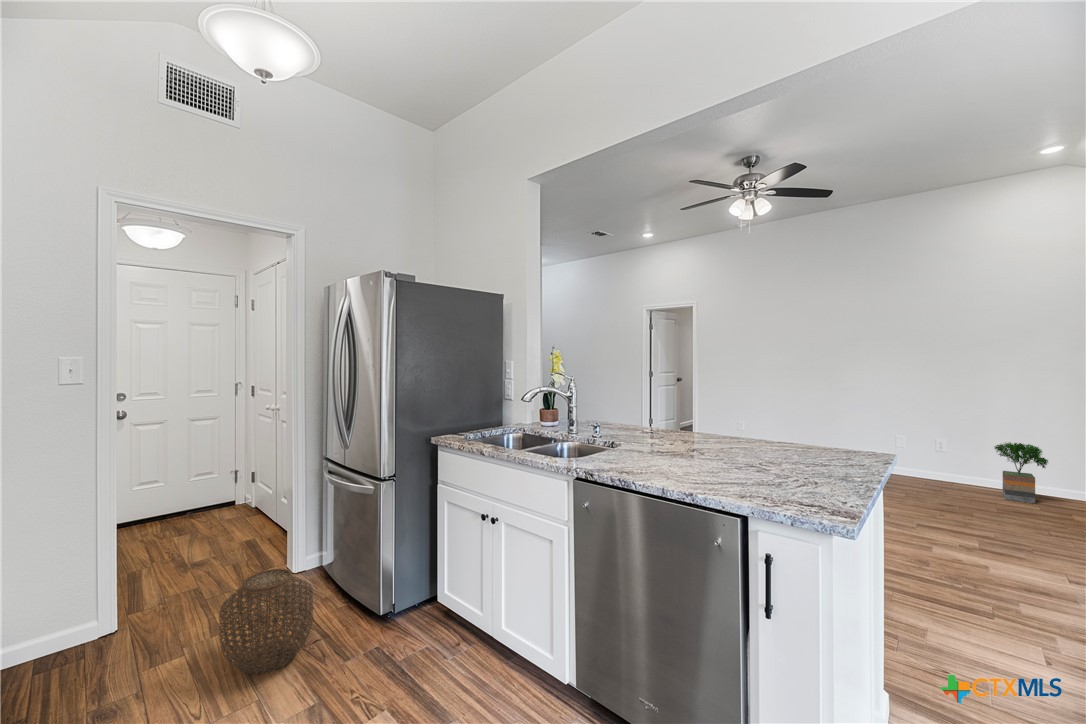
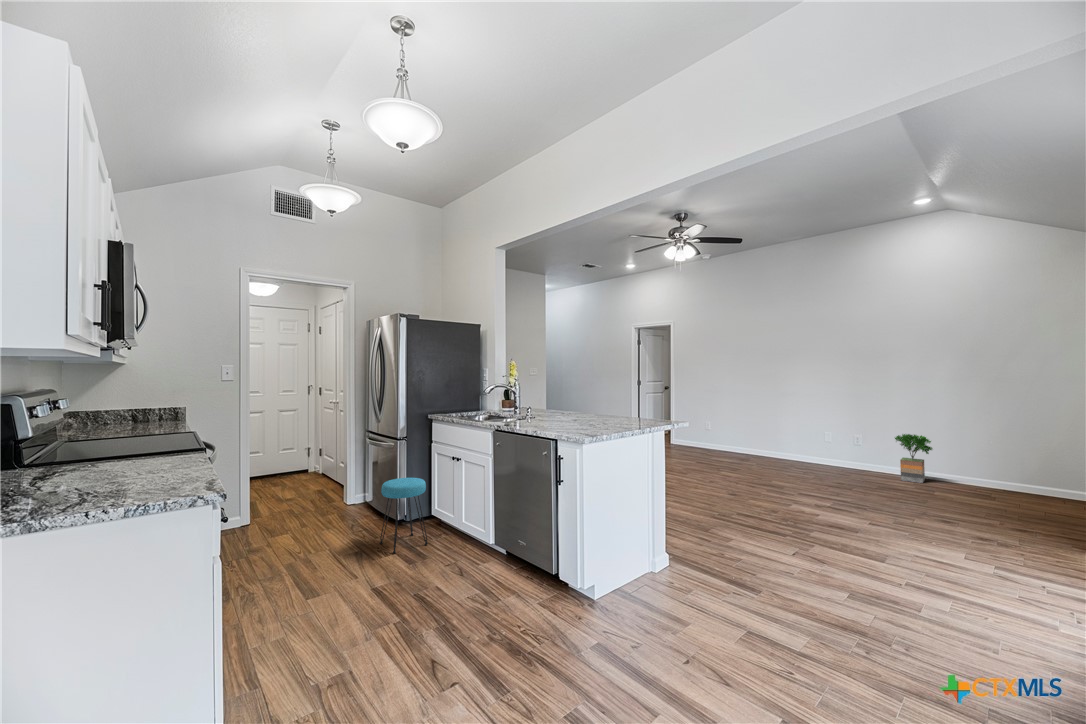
stool: none [356,549,442,696] -> present [380,478,428,553]
woven basket: present [219,569,313,674] -> none [305,488,356,543]

